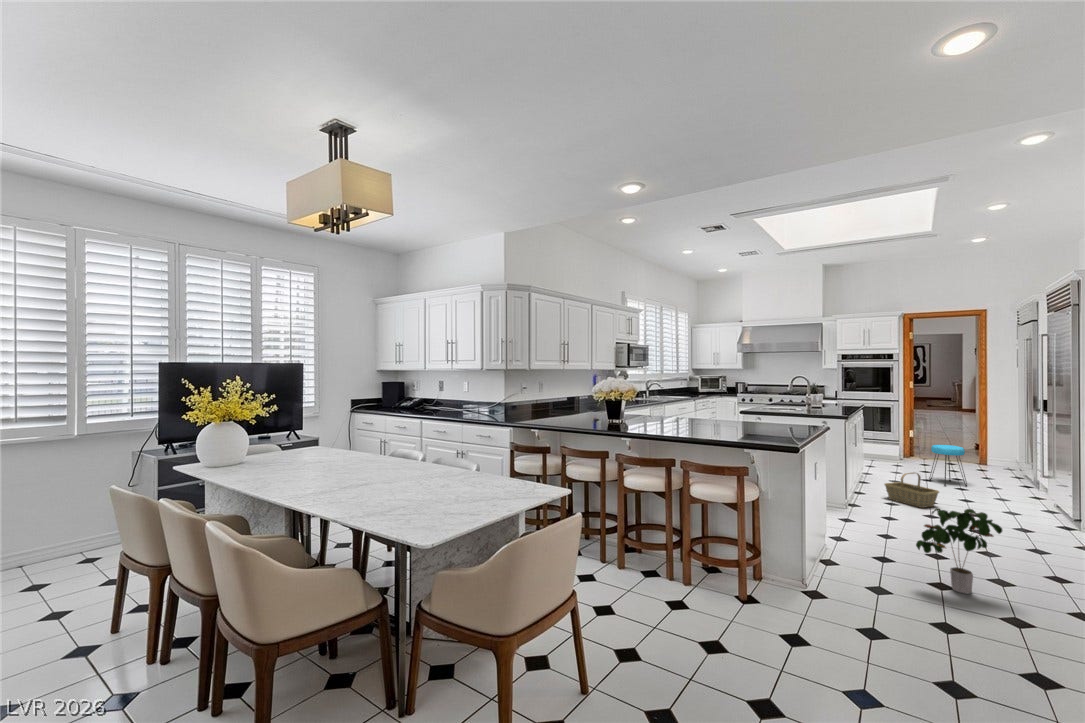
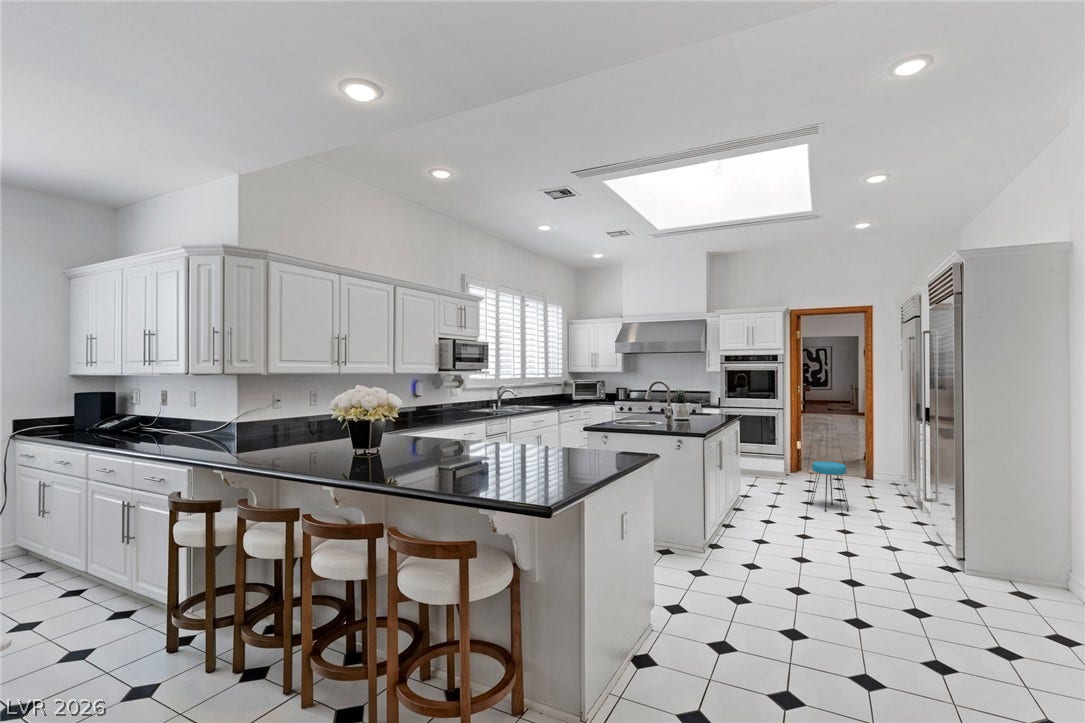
basket: present [884,473,939,508] -> none [754,501,813,546]
potted plant: present [916,509,1002,594] -> none [752,576,864,704]

